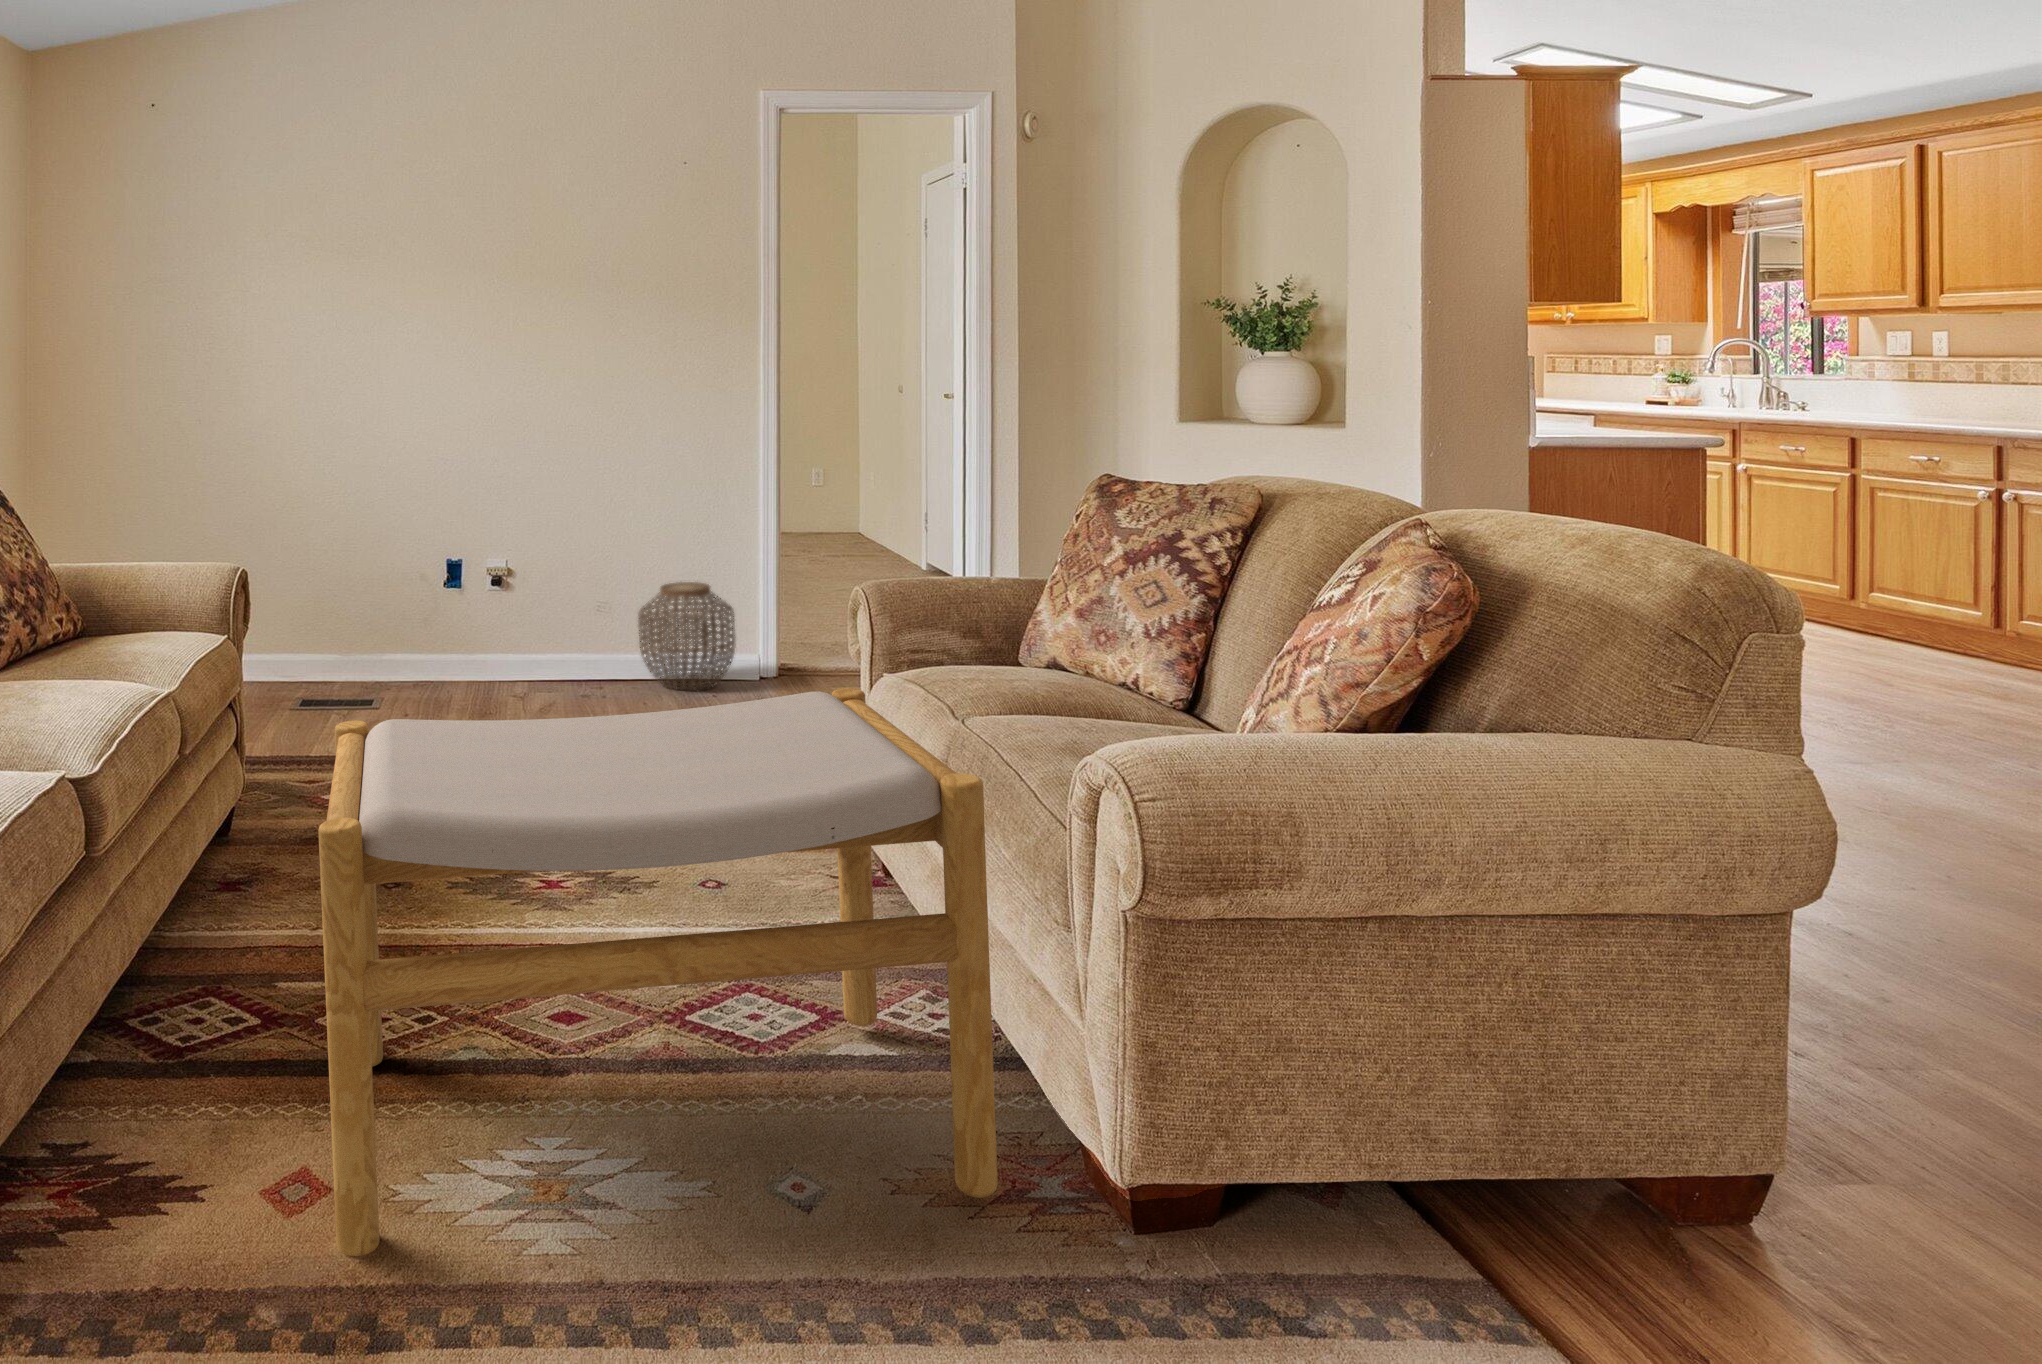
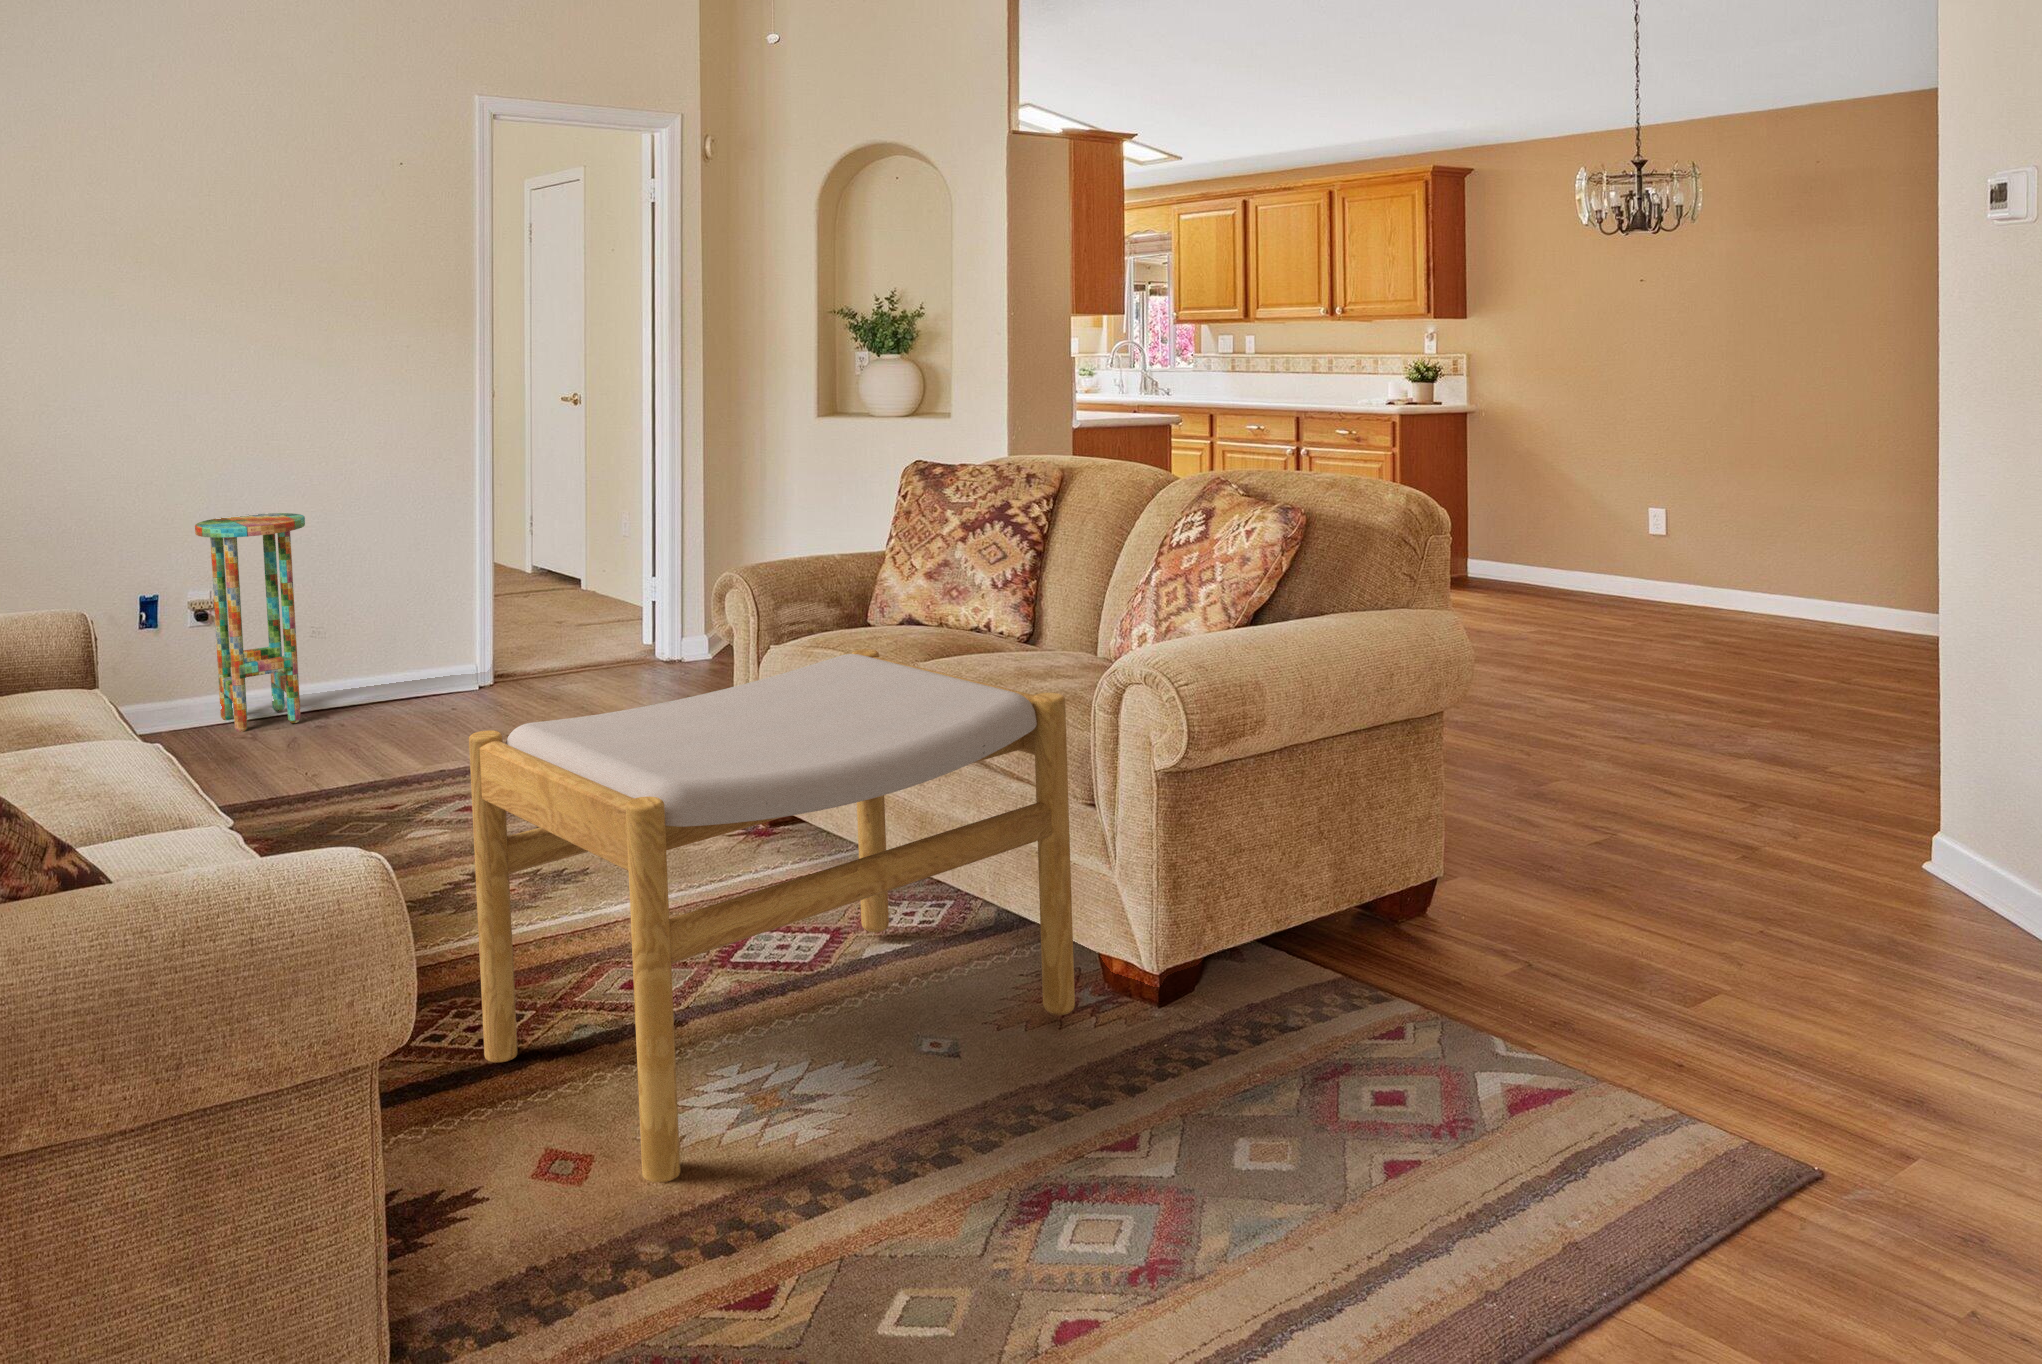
side table: none [483,496,578,693] -> present [195,513,305,732]
woven basket: present [638,582,736,690] -> none [368,593,471,706]

